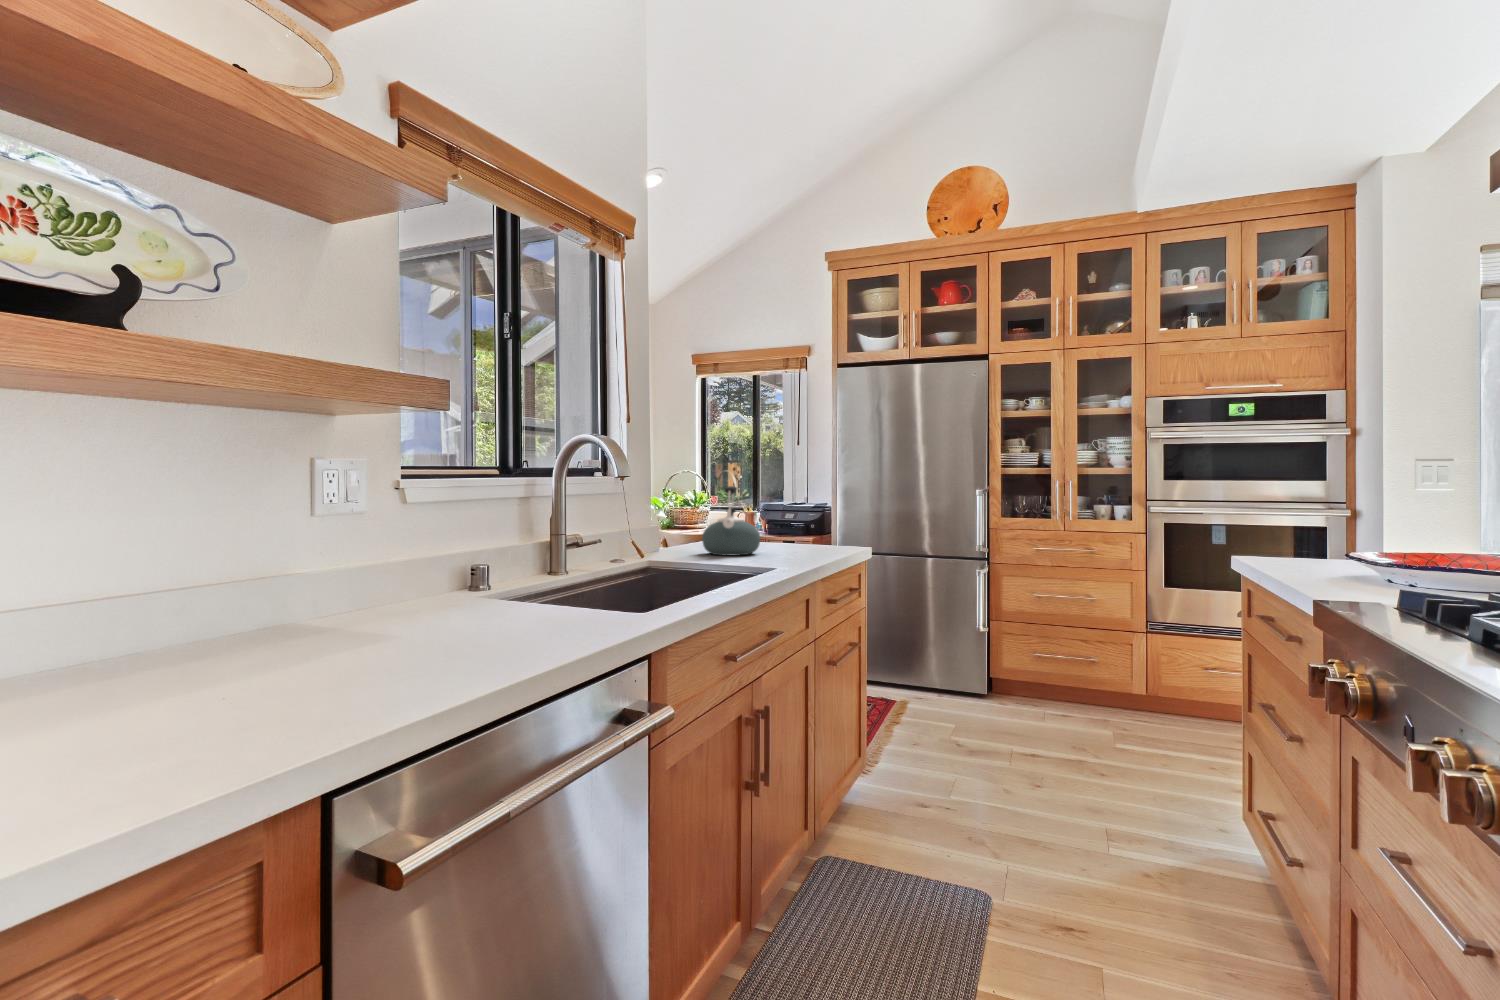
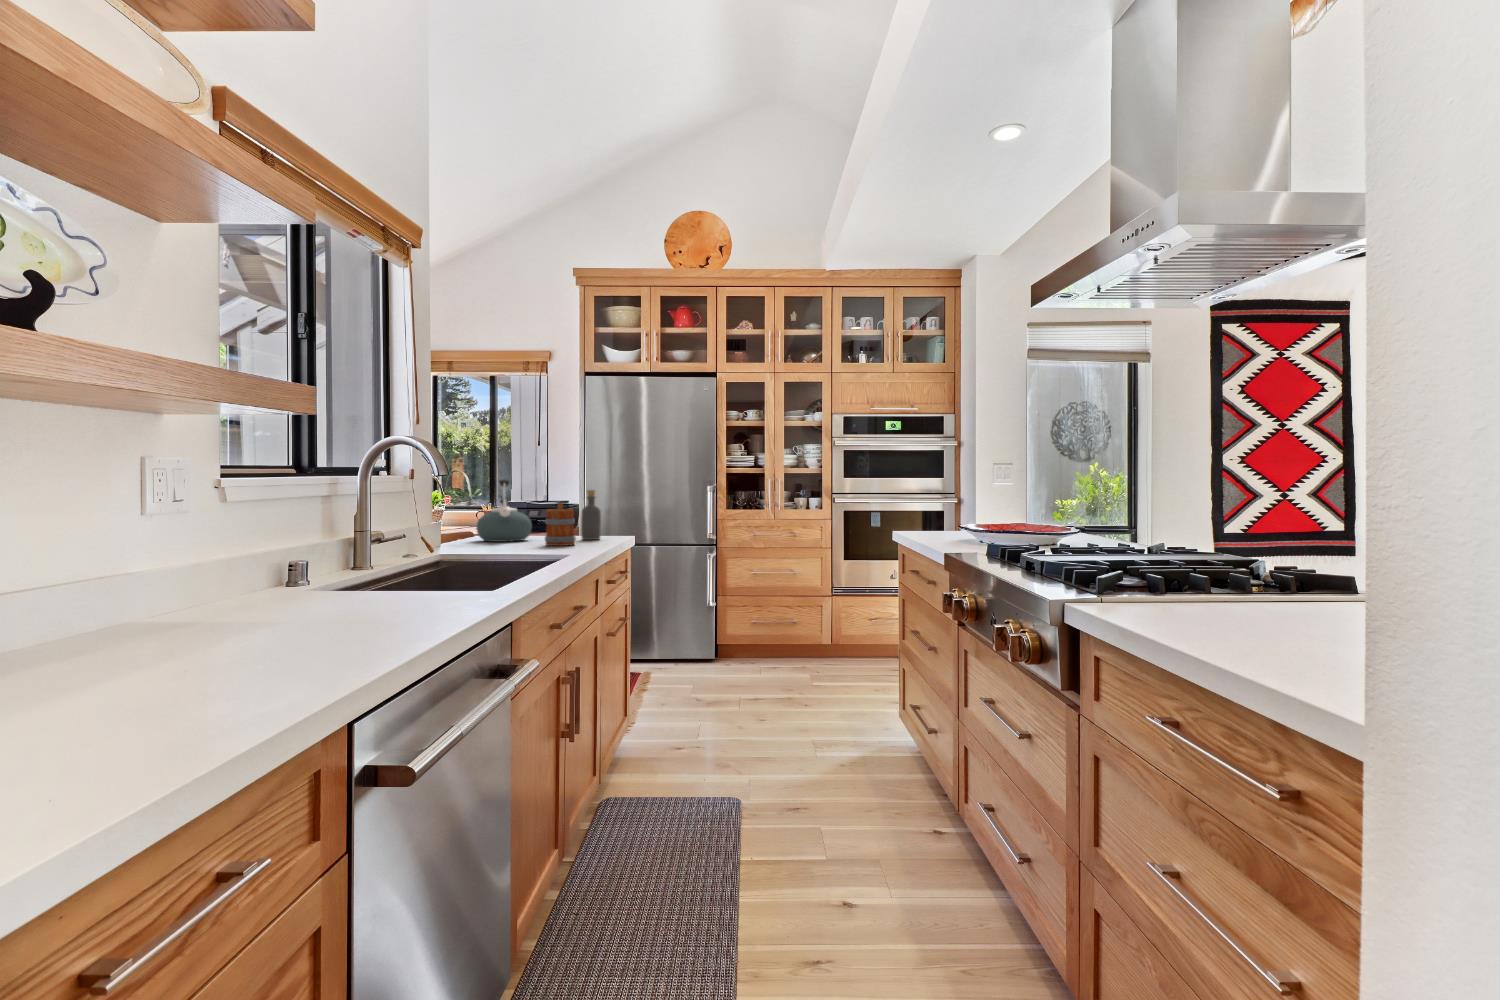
bottle: none [814,498,836,556] -> present [581,490,601,540]
mug: none [765,513,800,564] -> present [545,502,576,546]

